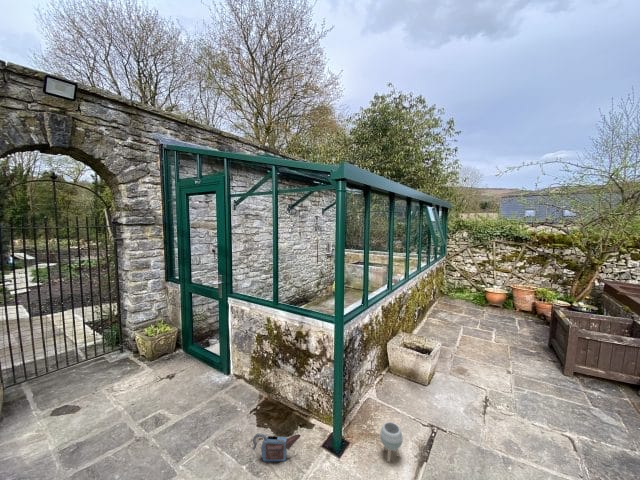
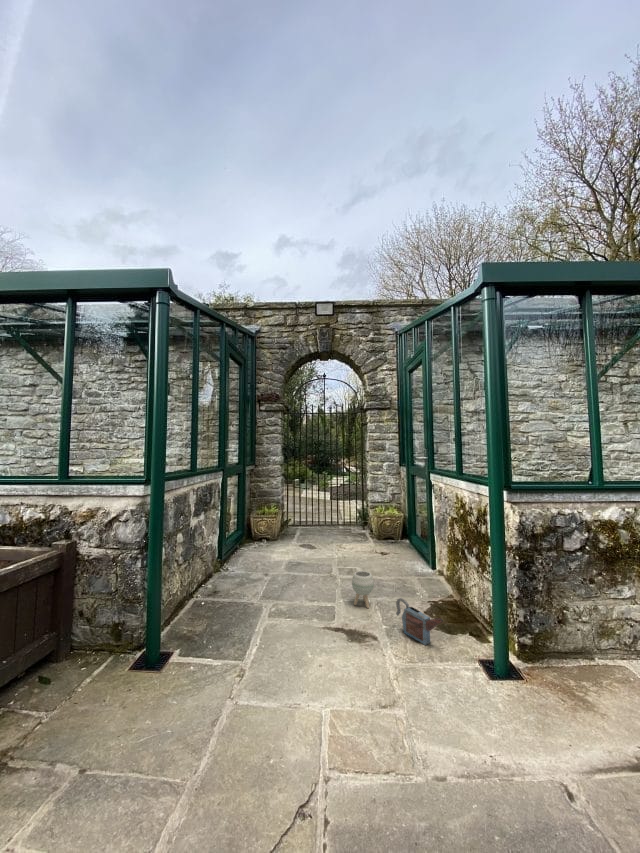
planter: present [380,422,402,462] -> present [352,571,374,608]

